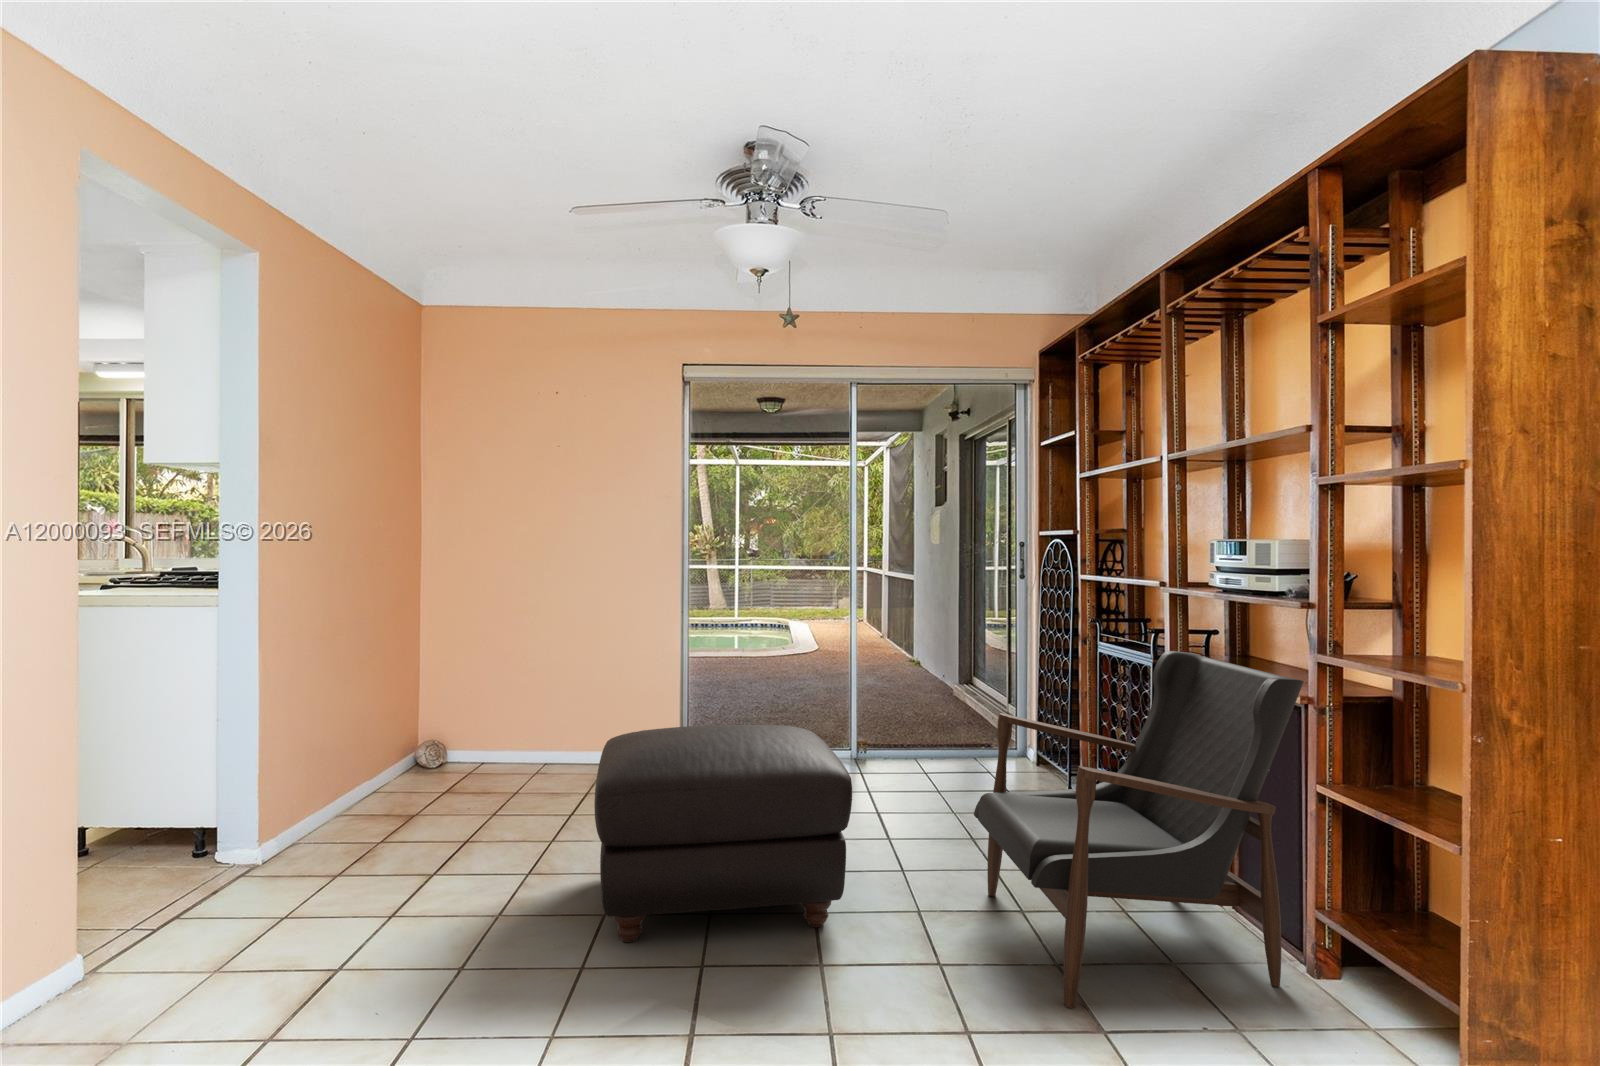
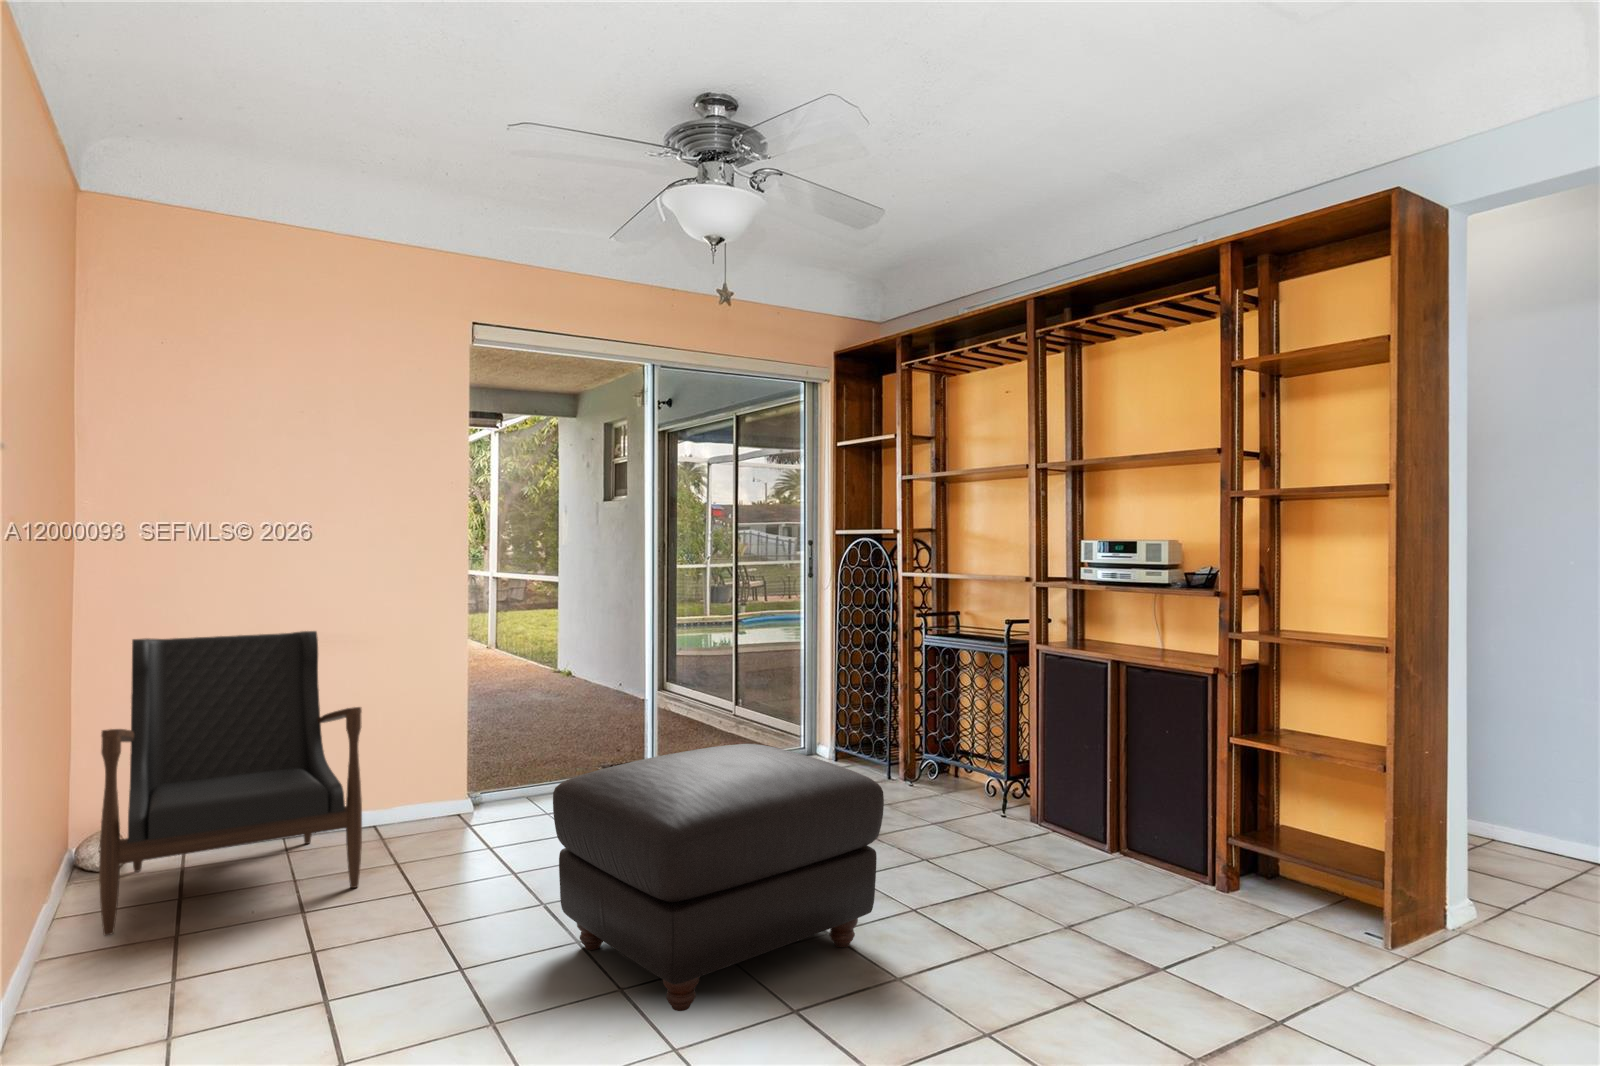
armchair: present [974,651,1304,1008] -> present [99,631,362,936]

